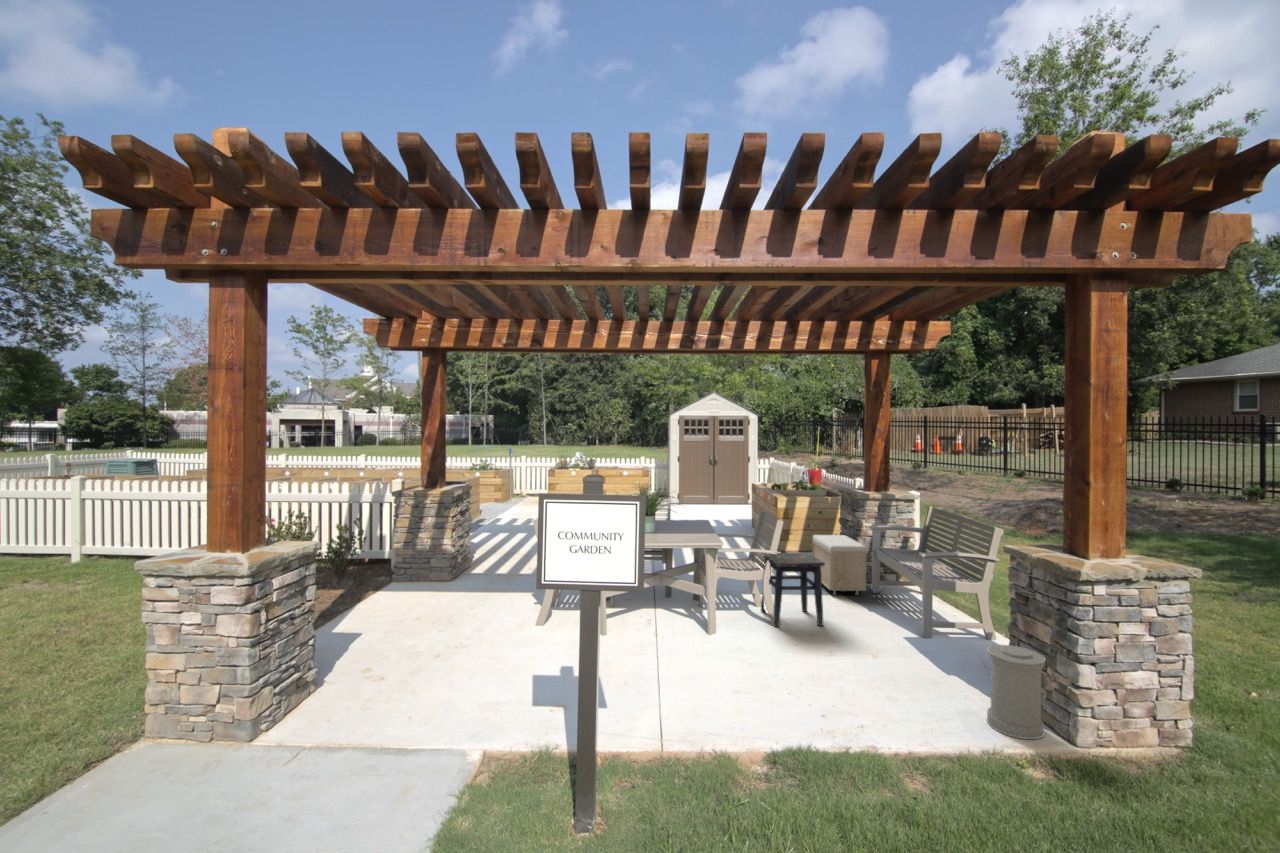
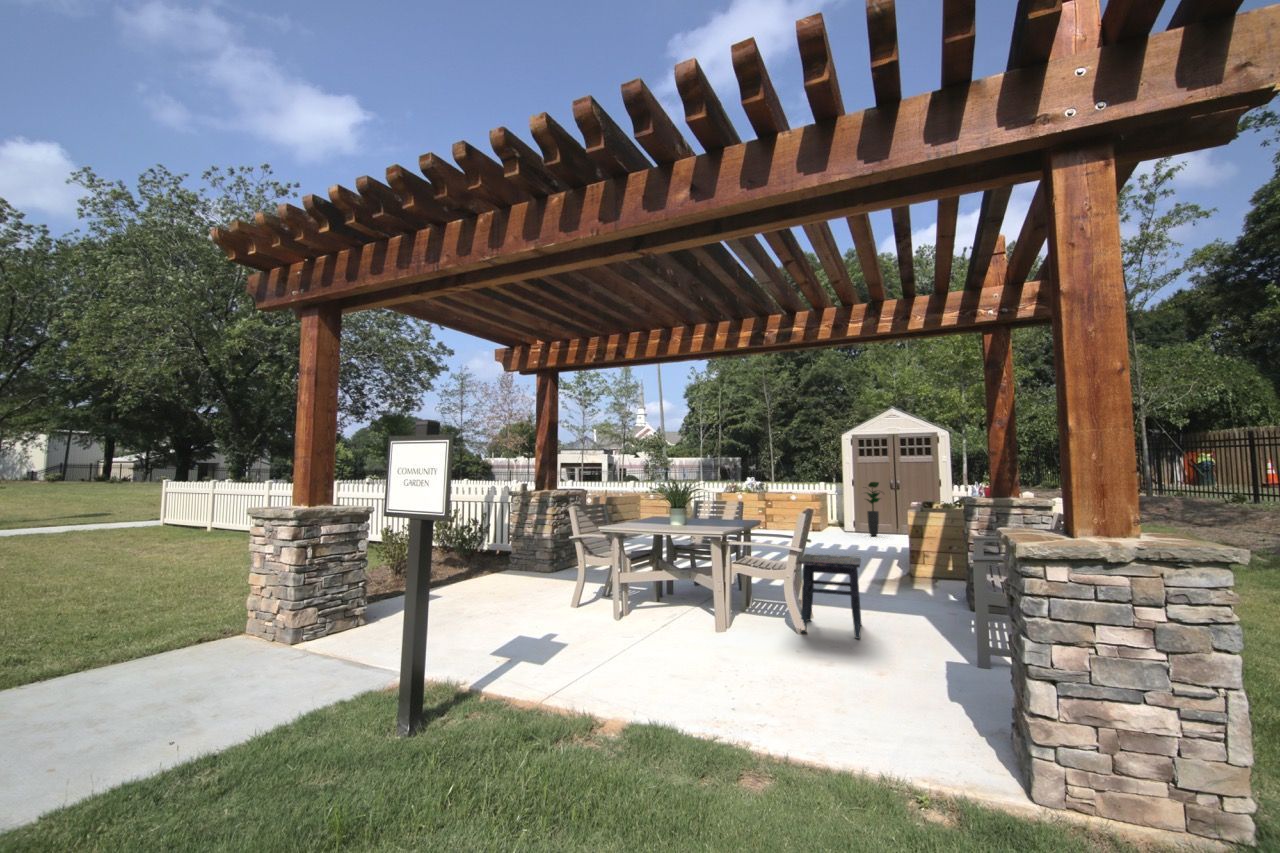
potted plant: none [686,459,708,509] -> present [867,482,880,536]
storage bench: present [812,535,868,595] -> none [913,548,964,619]
trash can: present [986,645,1045,739] -> none [928,652,1009,781]

